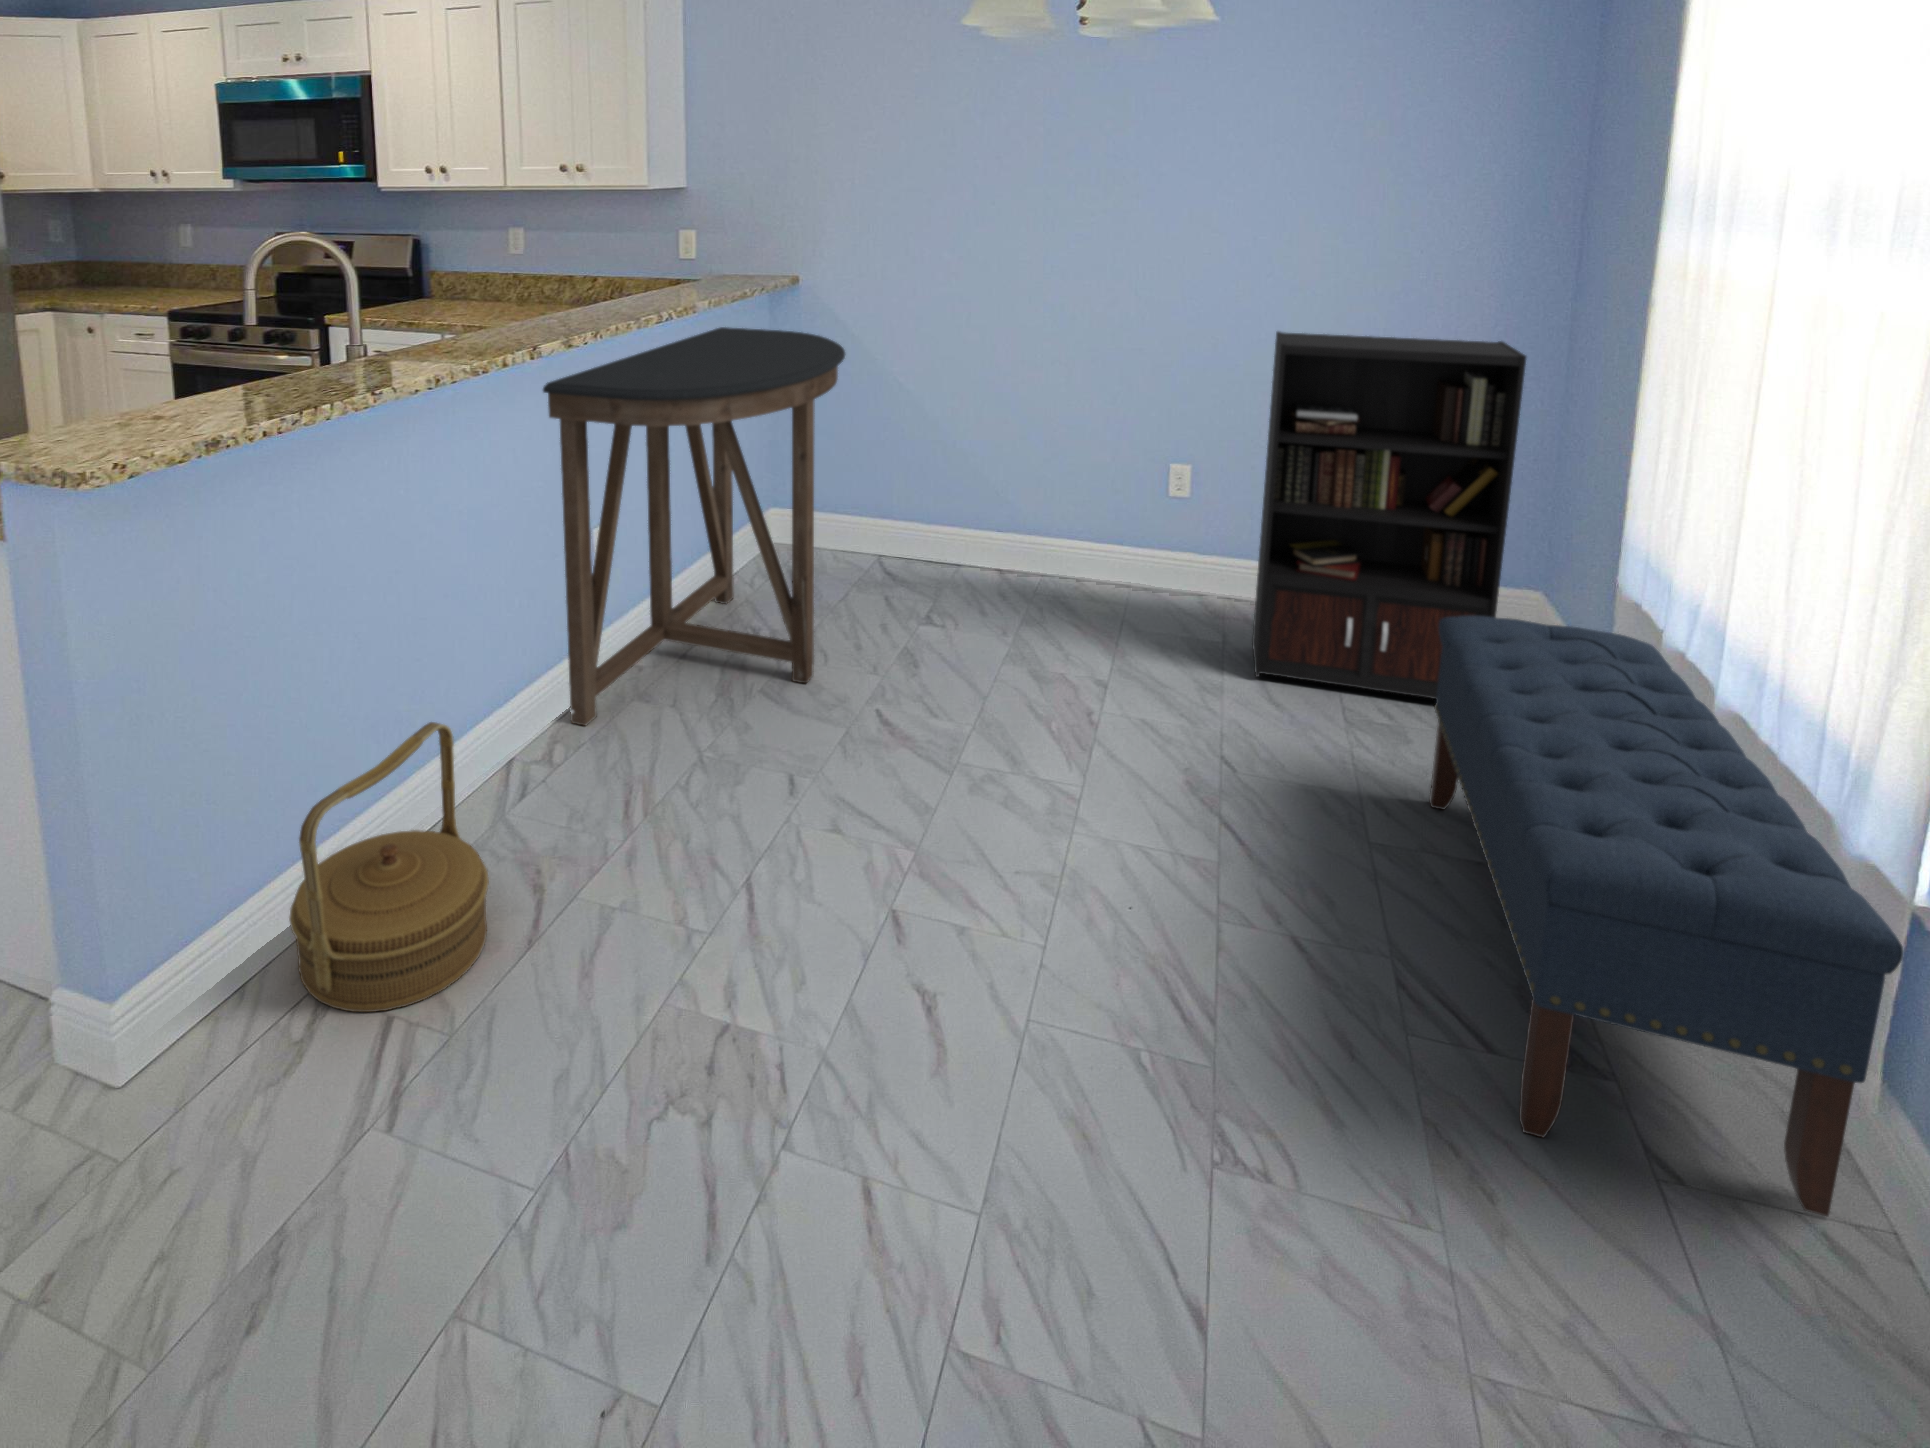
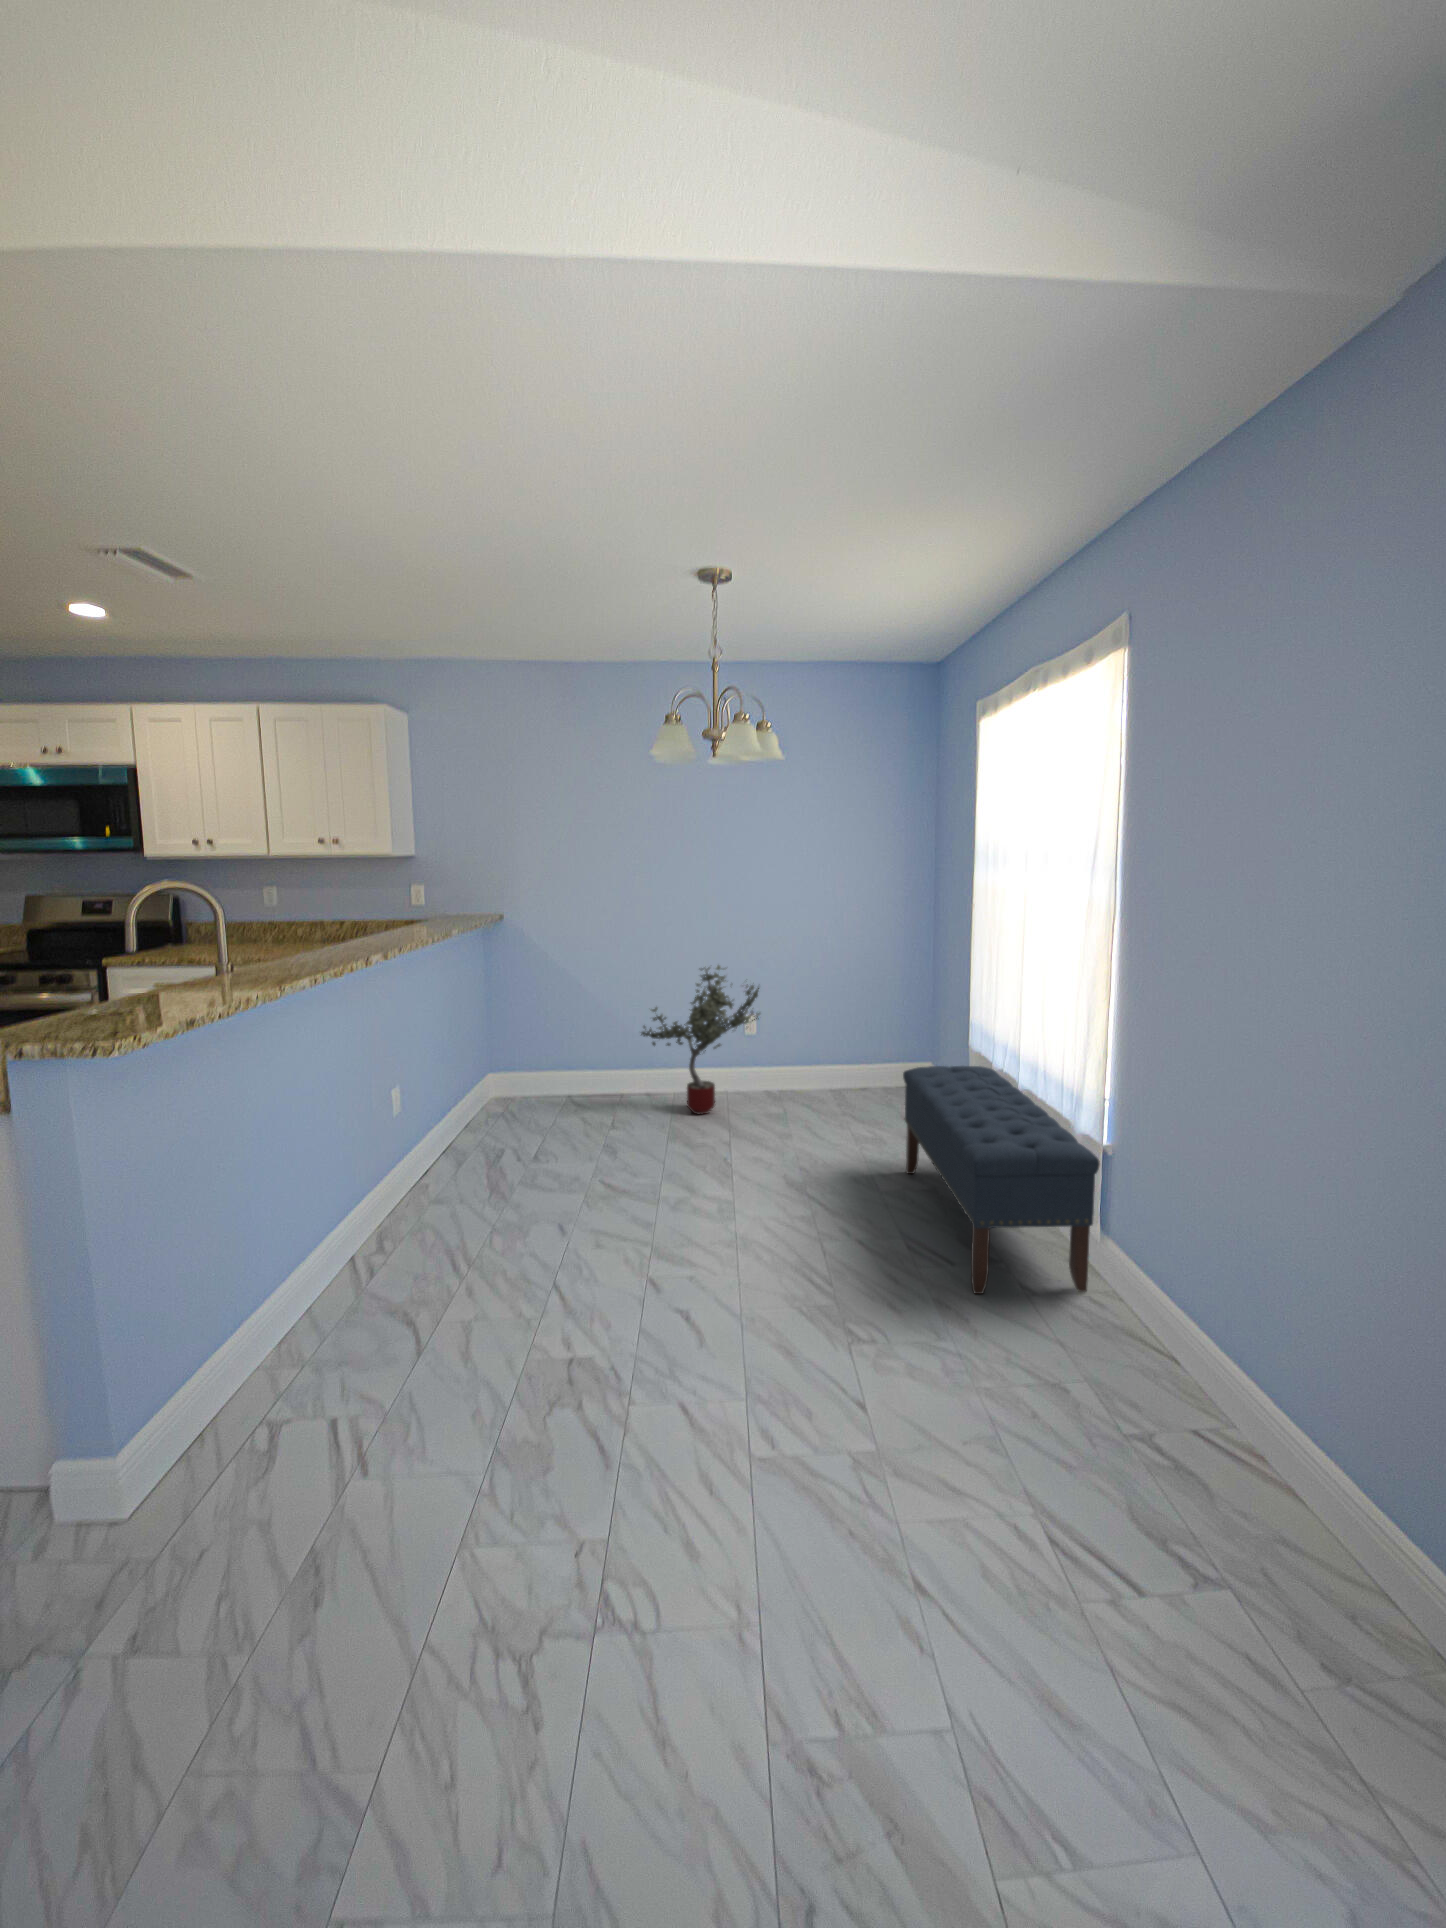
console table: present [543,327,845,726] -> none [368,946,561,1228]
bookcase: present [1252,332,1526,699] -> none [803,929,930,1129]
potted tree: none [982,377,1190,617] -> present [641,965,760,1114]
woven basket: present [289,722,489,1012] -> none [243,1216,393,1420]

